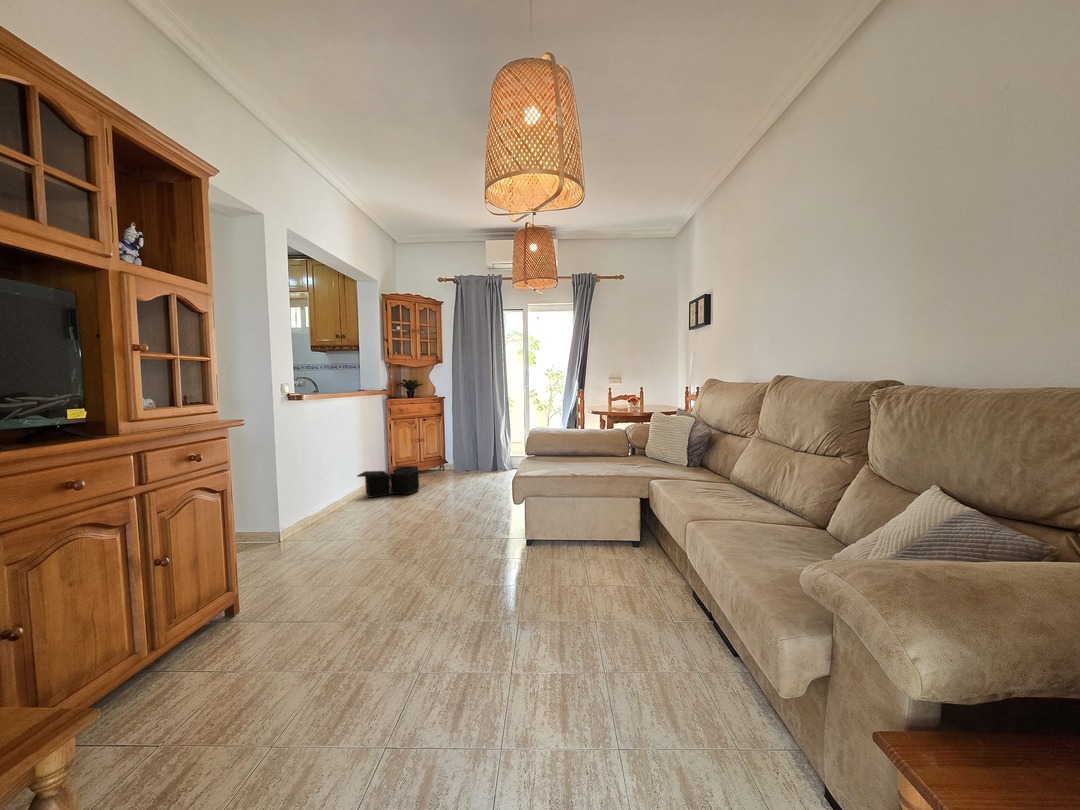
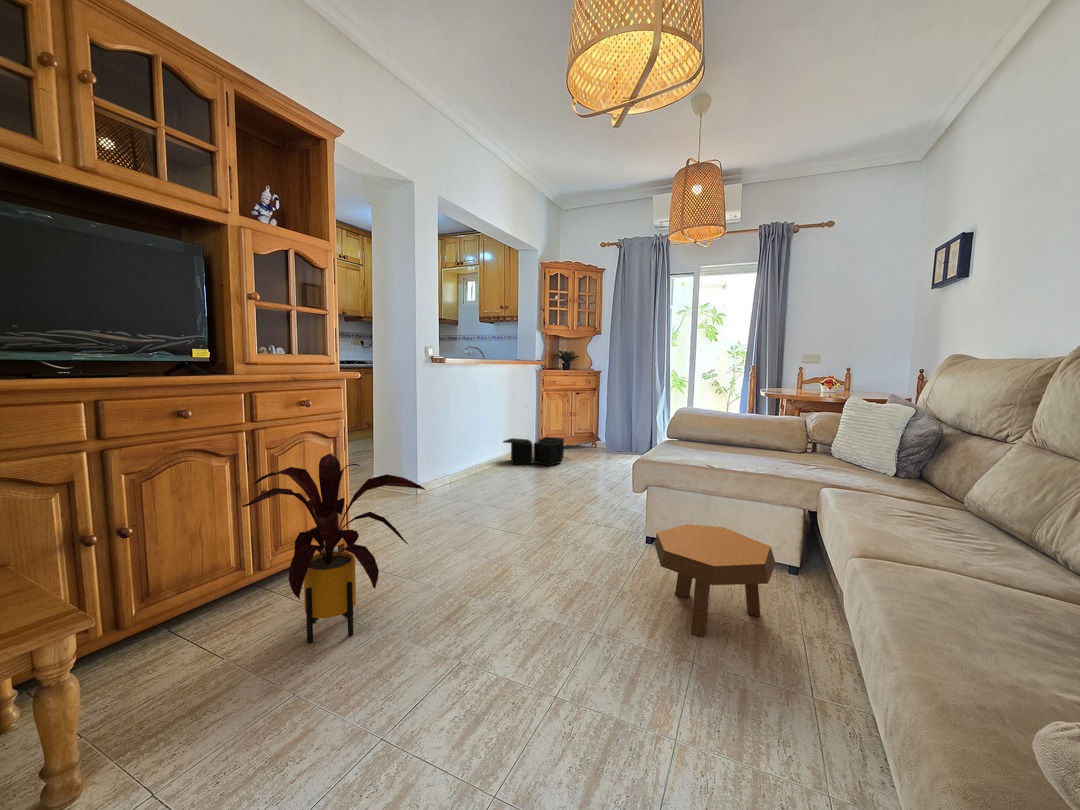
house plant: none [155,506,358,702] -> present [242,453,425,643]
footstool: none [547,523,638,610] -> present [655,524,776,637]

